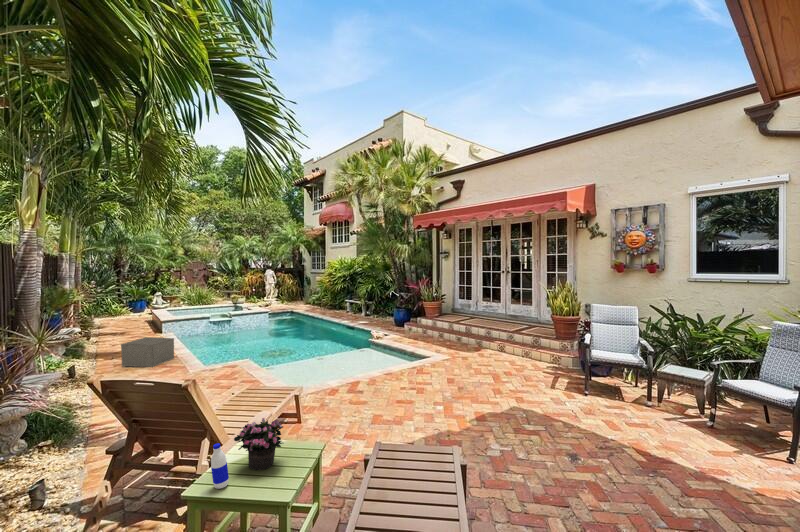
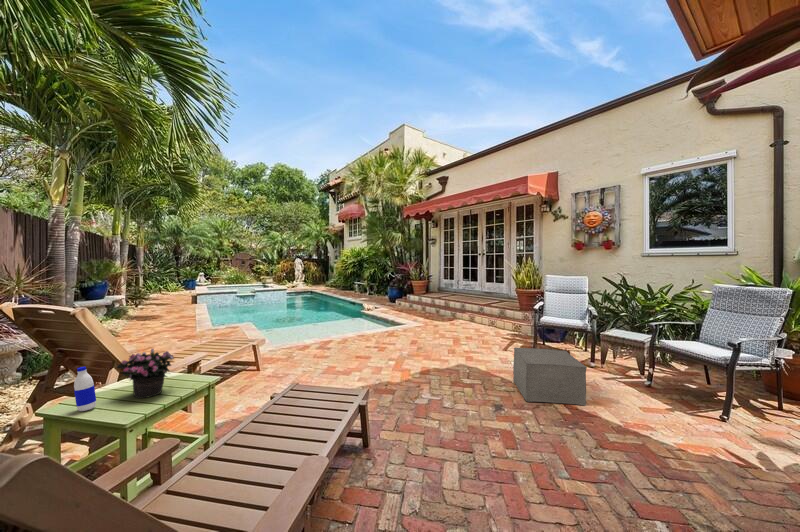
ottoman: present [121,337,174,367] -> present [513,348,587,406]

